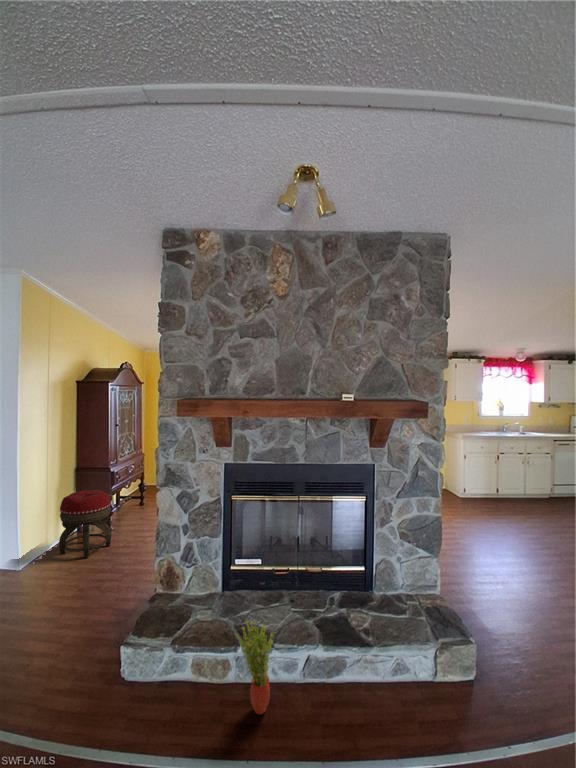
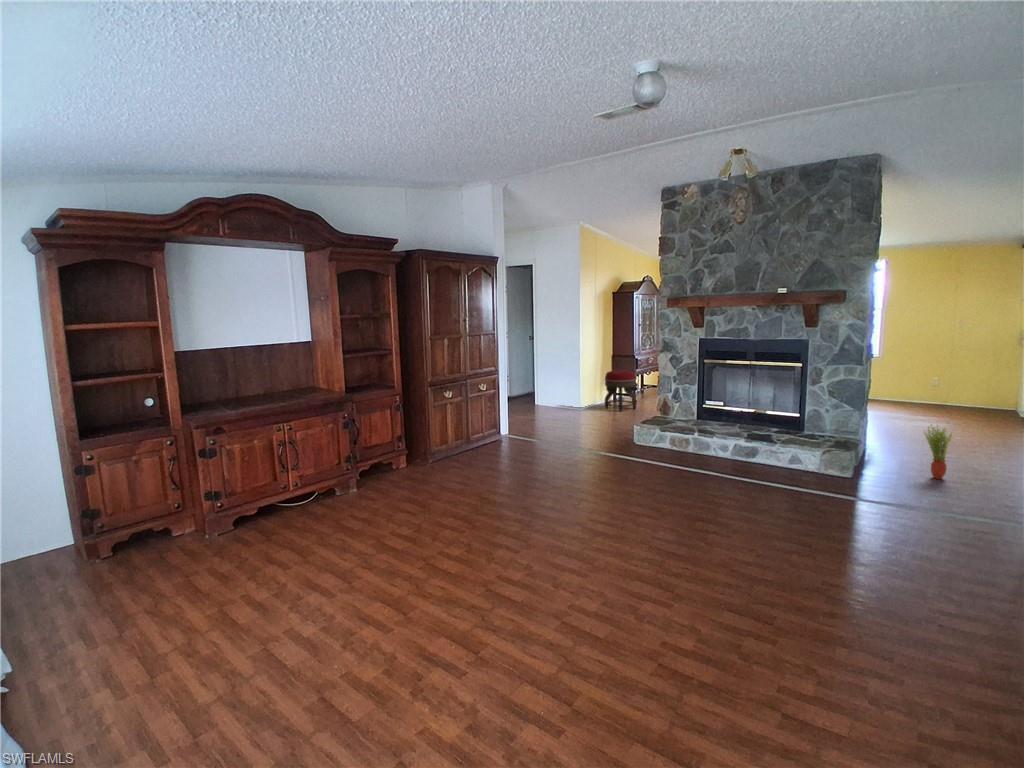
potted plant: present [238,620,273,714] -> present [925,424,952,479]

